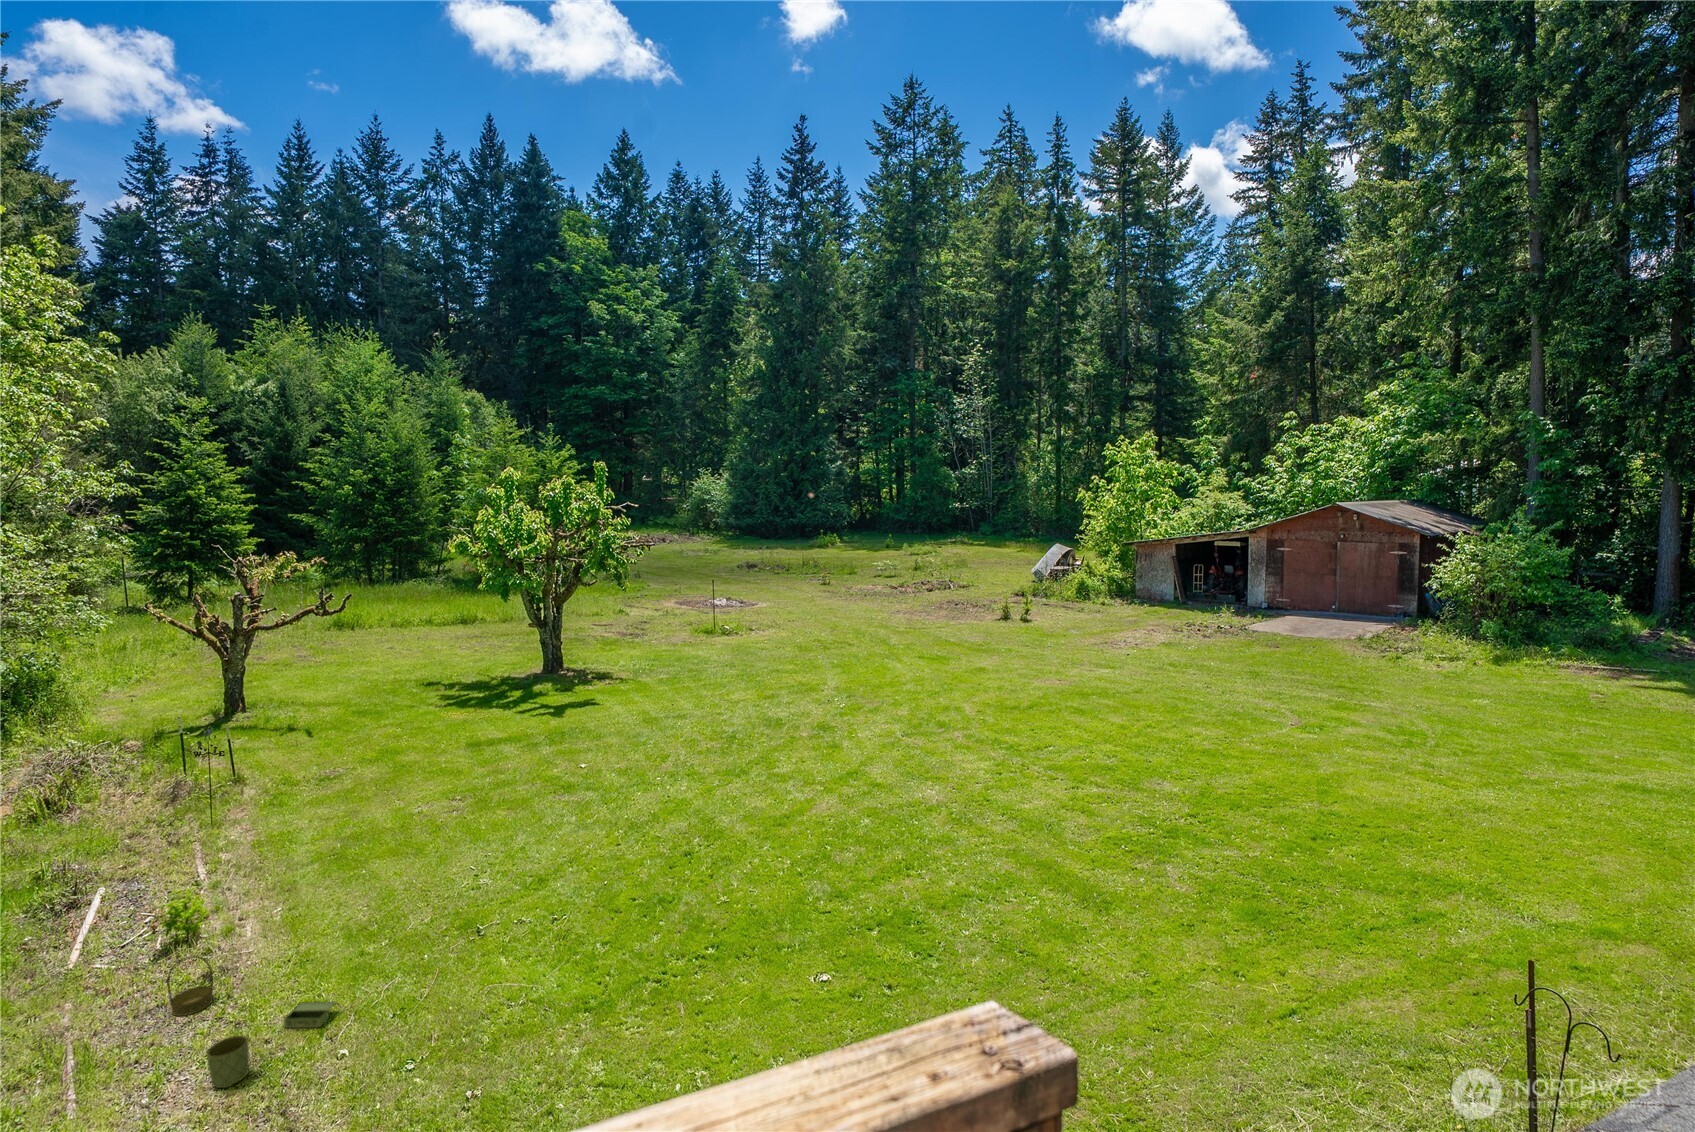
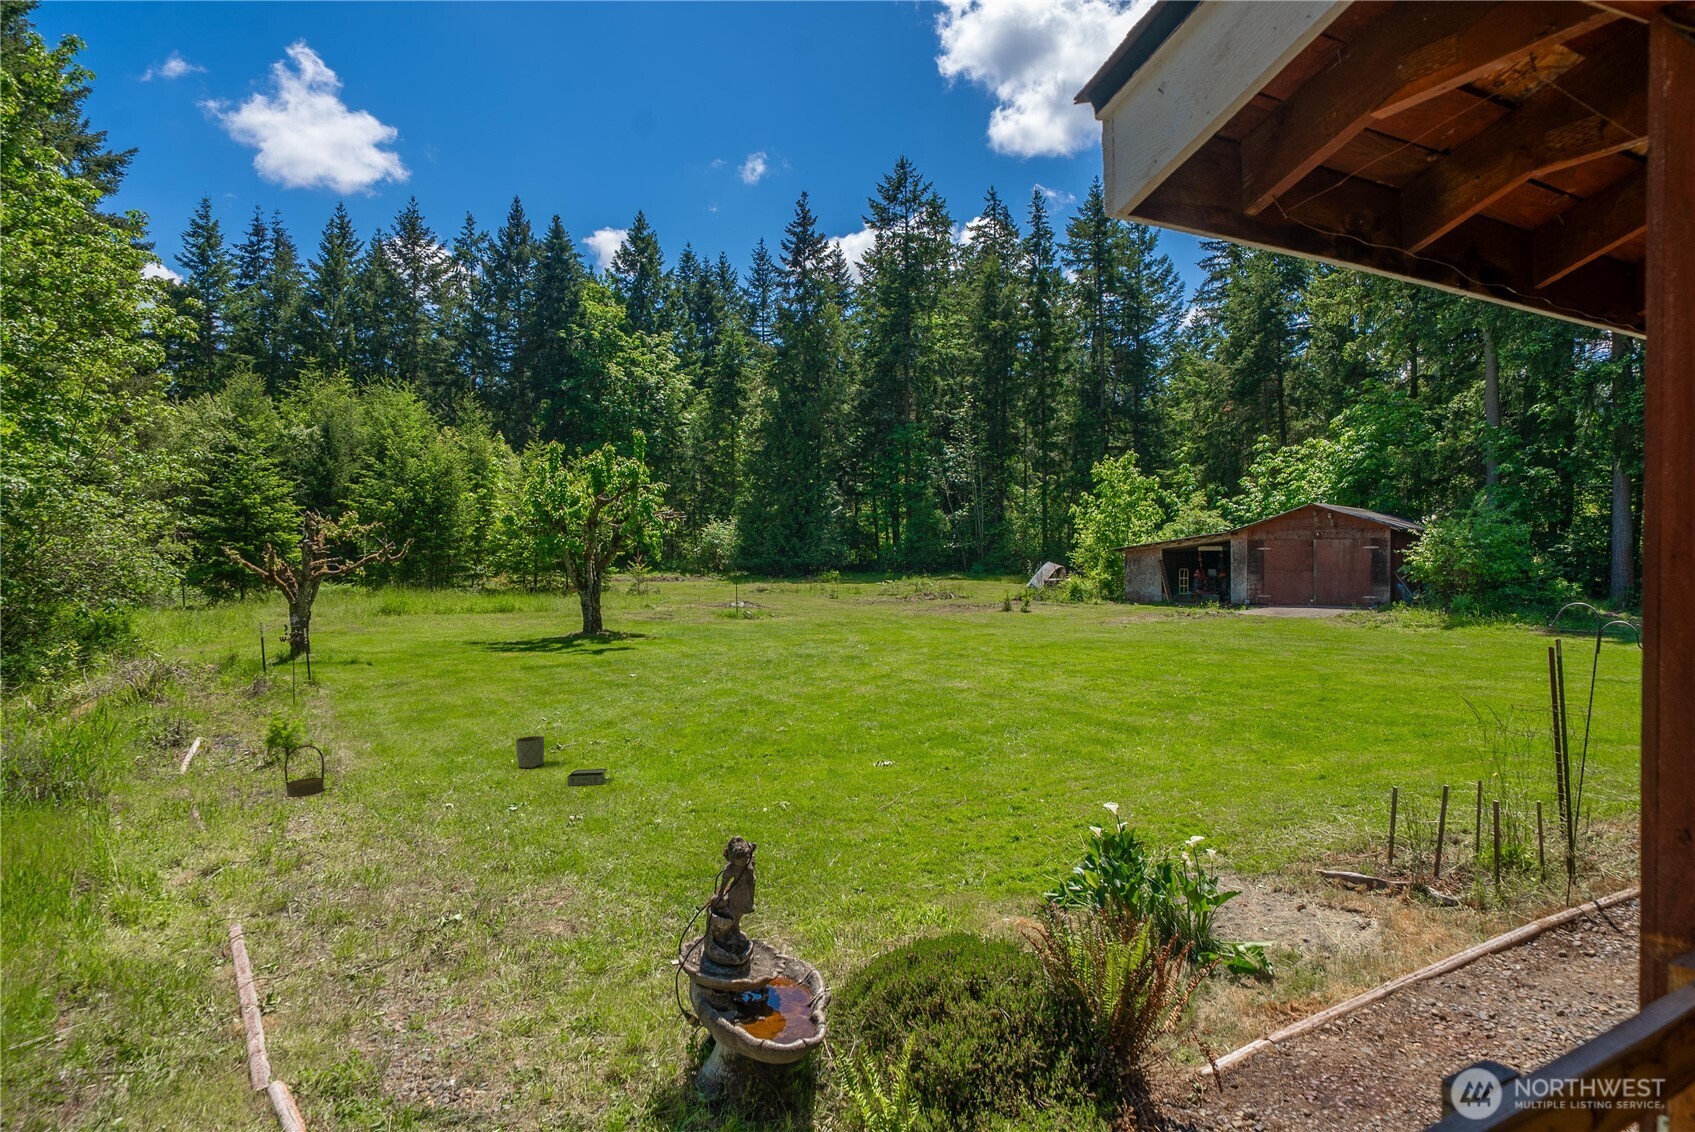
toolbox: present [284,1001,335,1028] -> present [567,769,608,785]
planter: present [207,1035,249,1088] -> present [516,736,544,768]

